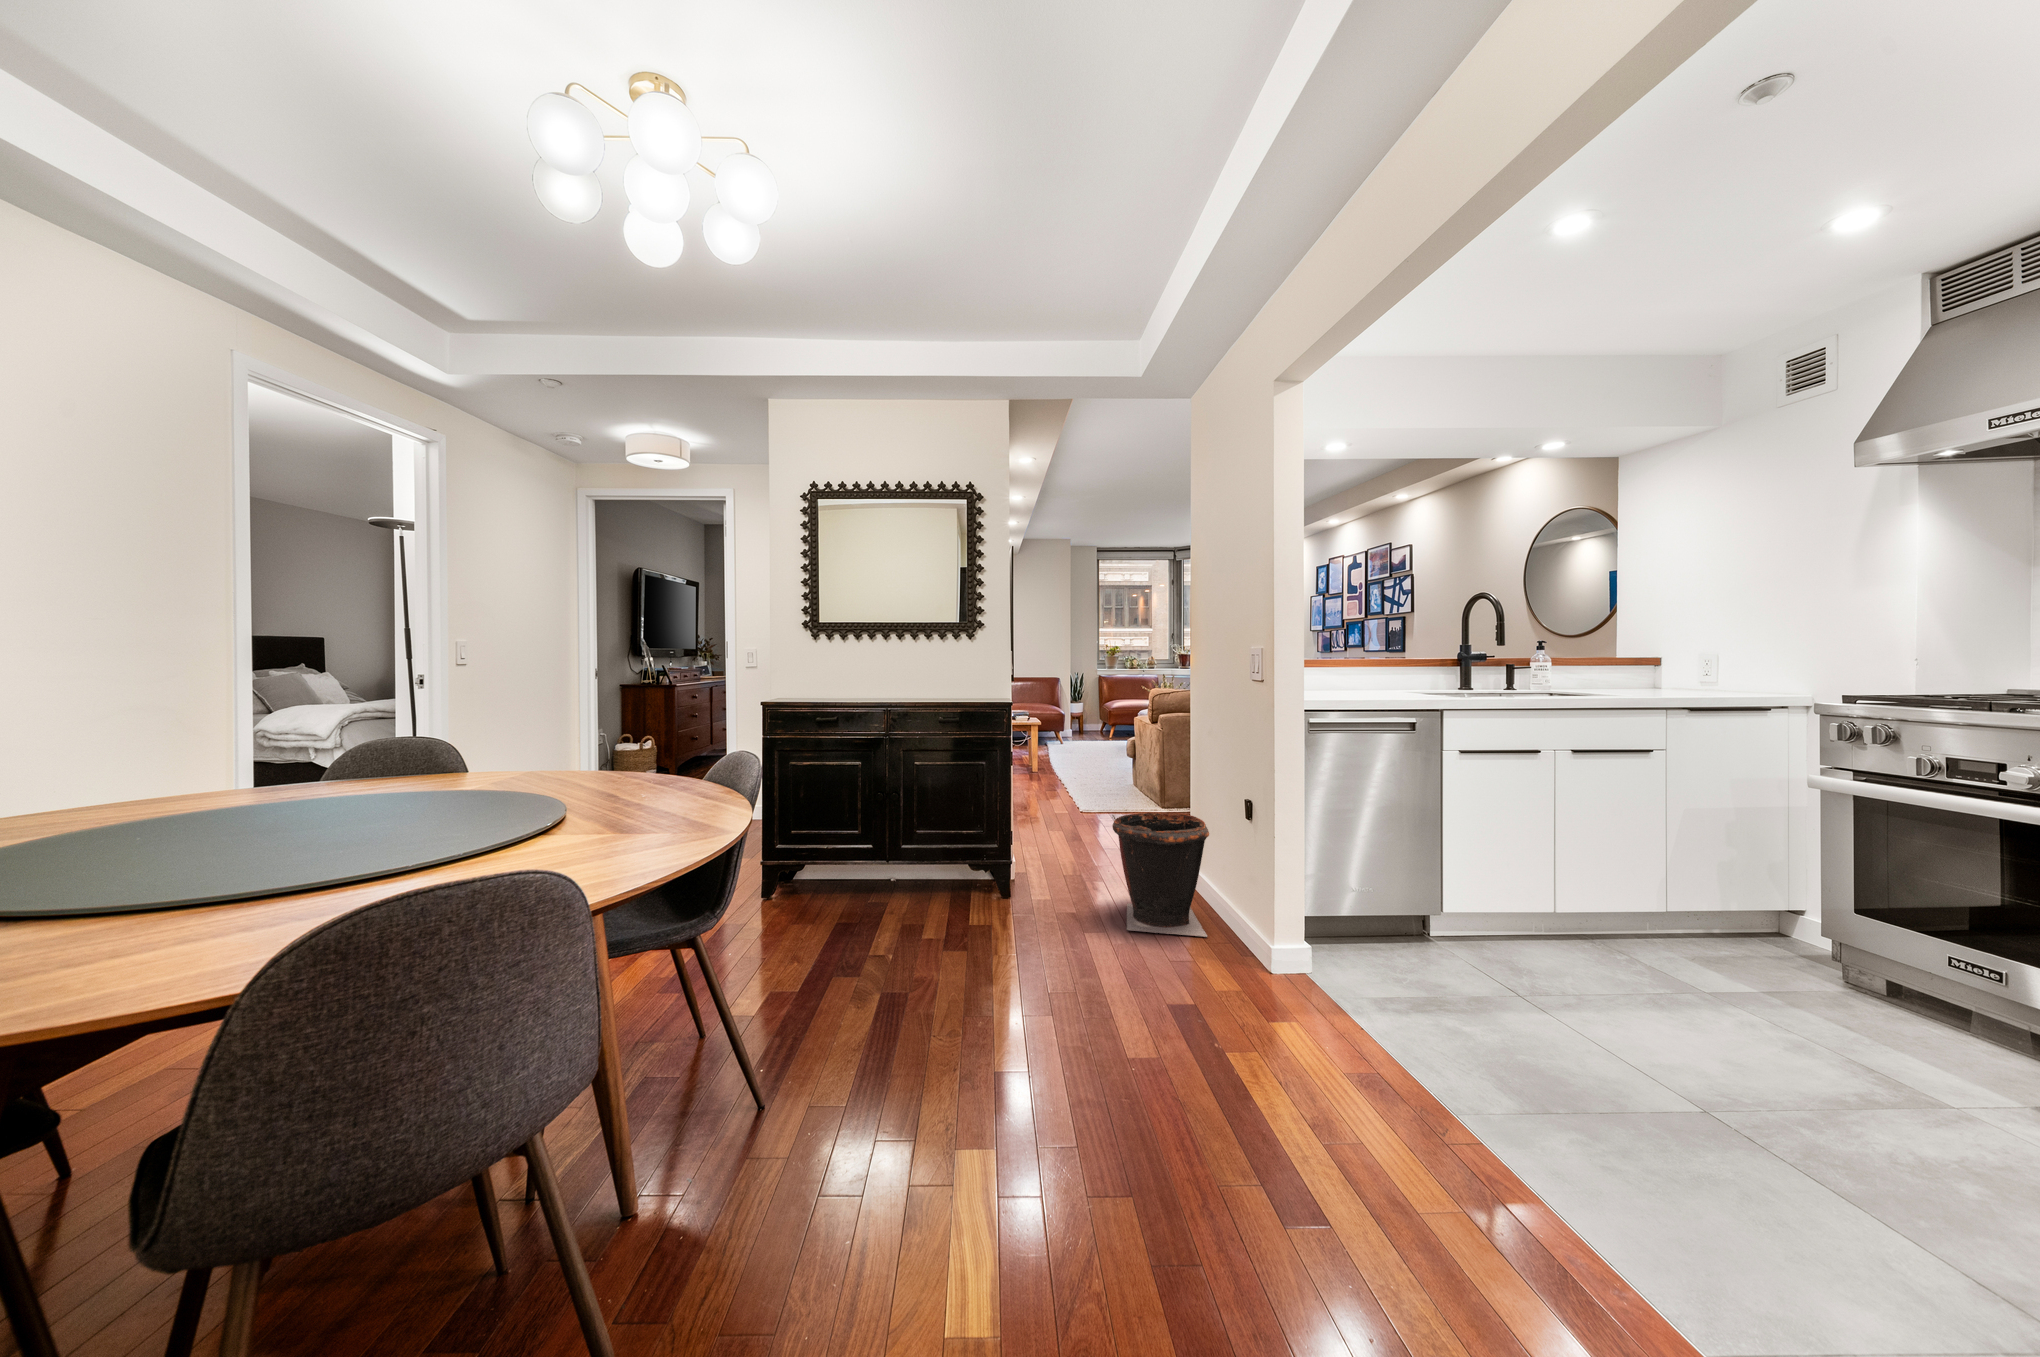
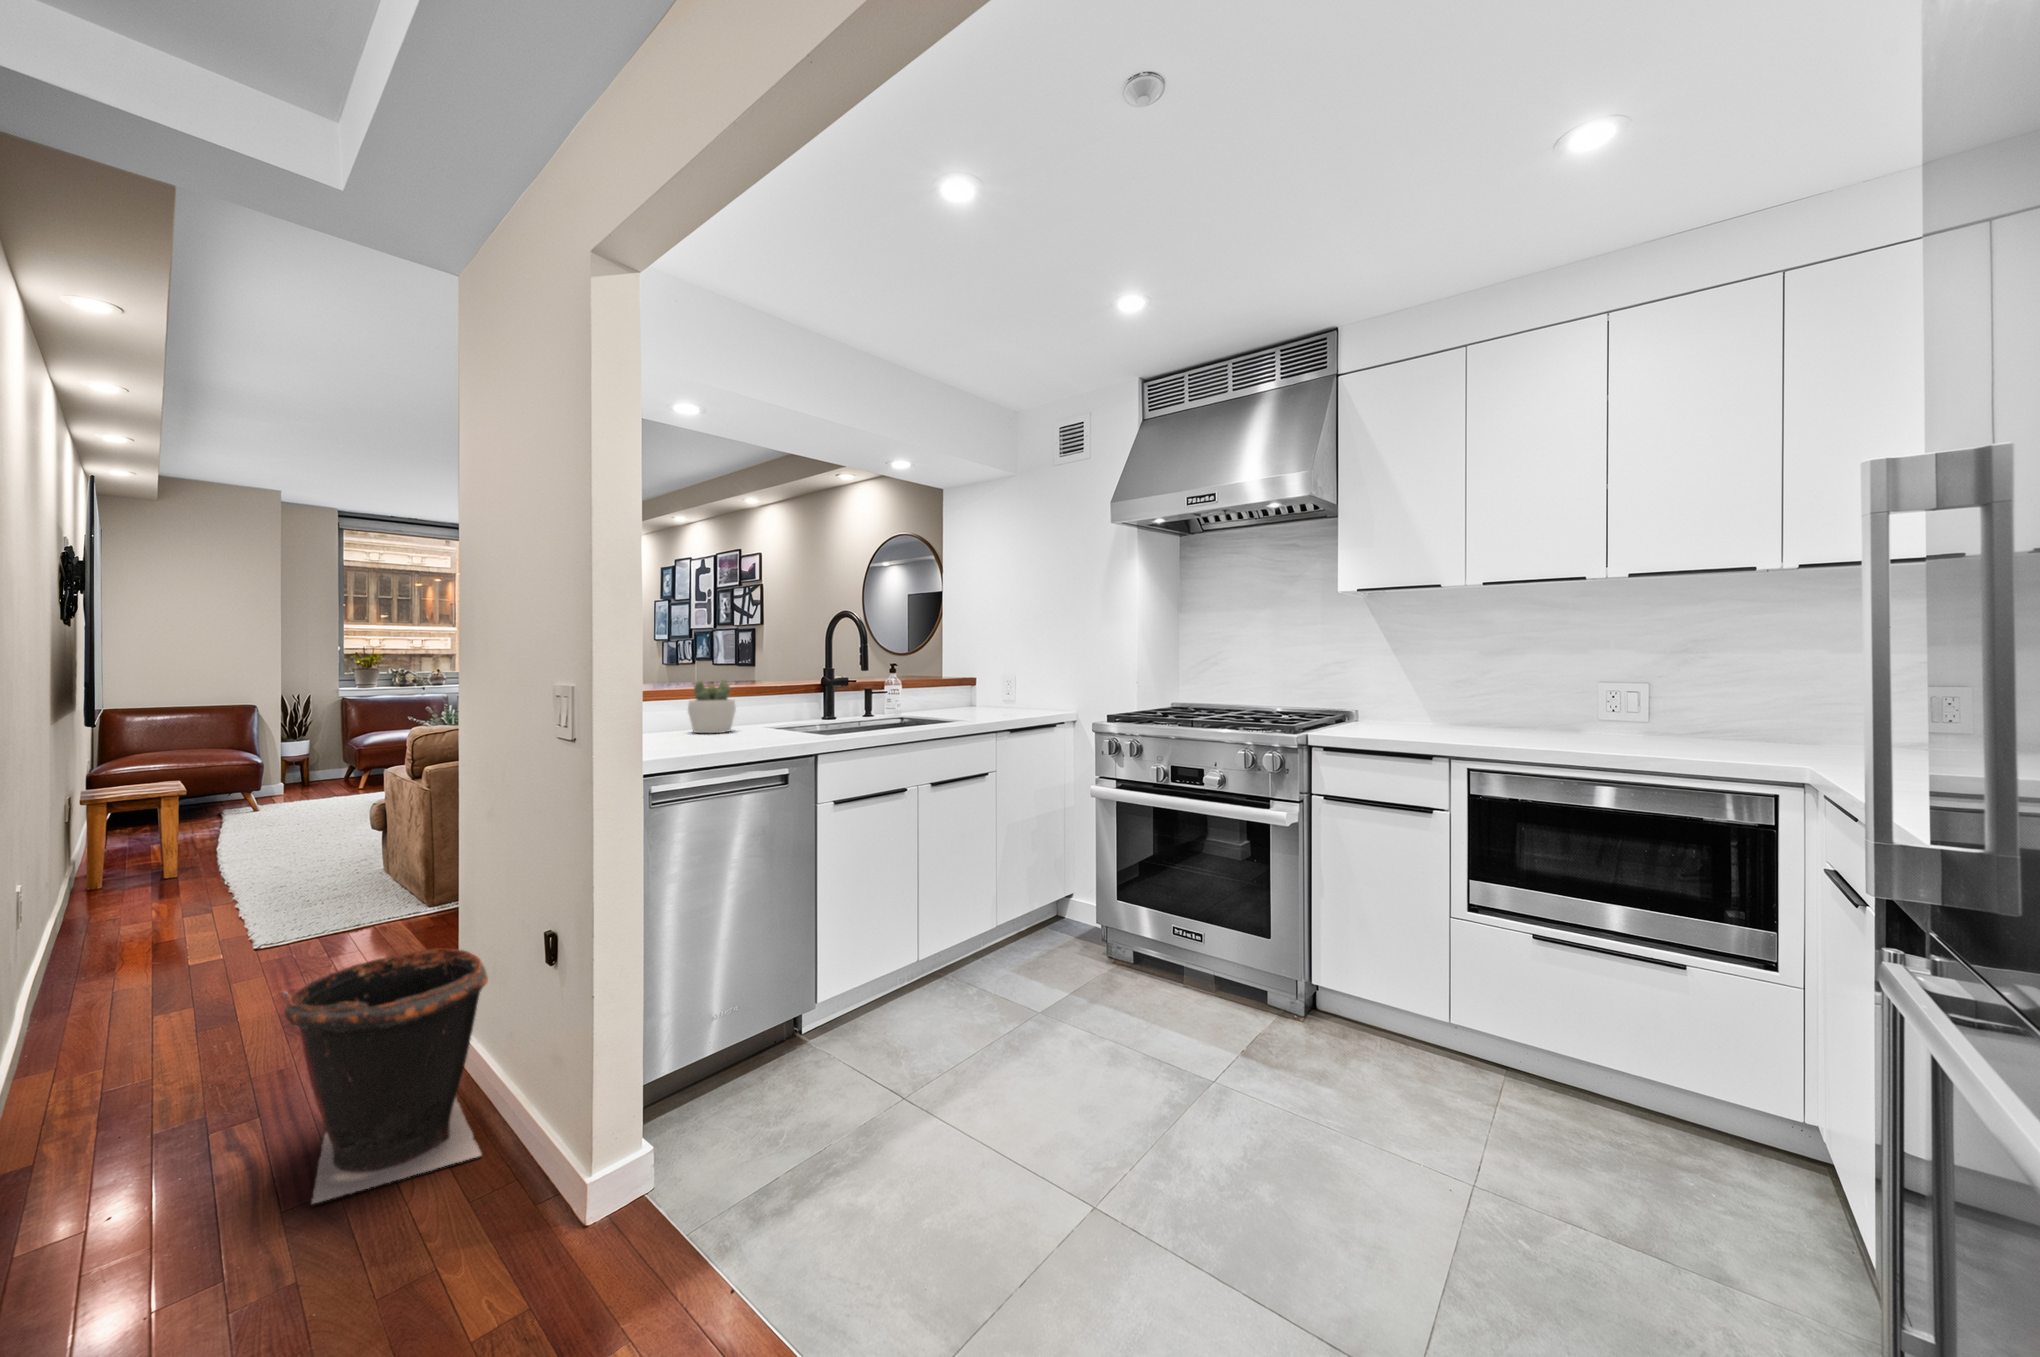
succulent plant: none [1338,653,1377,694] -> present [688,680,736,733]

